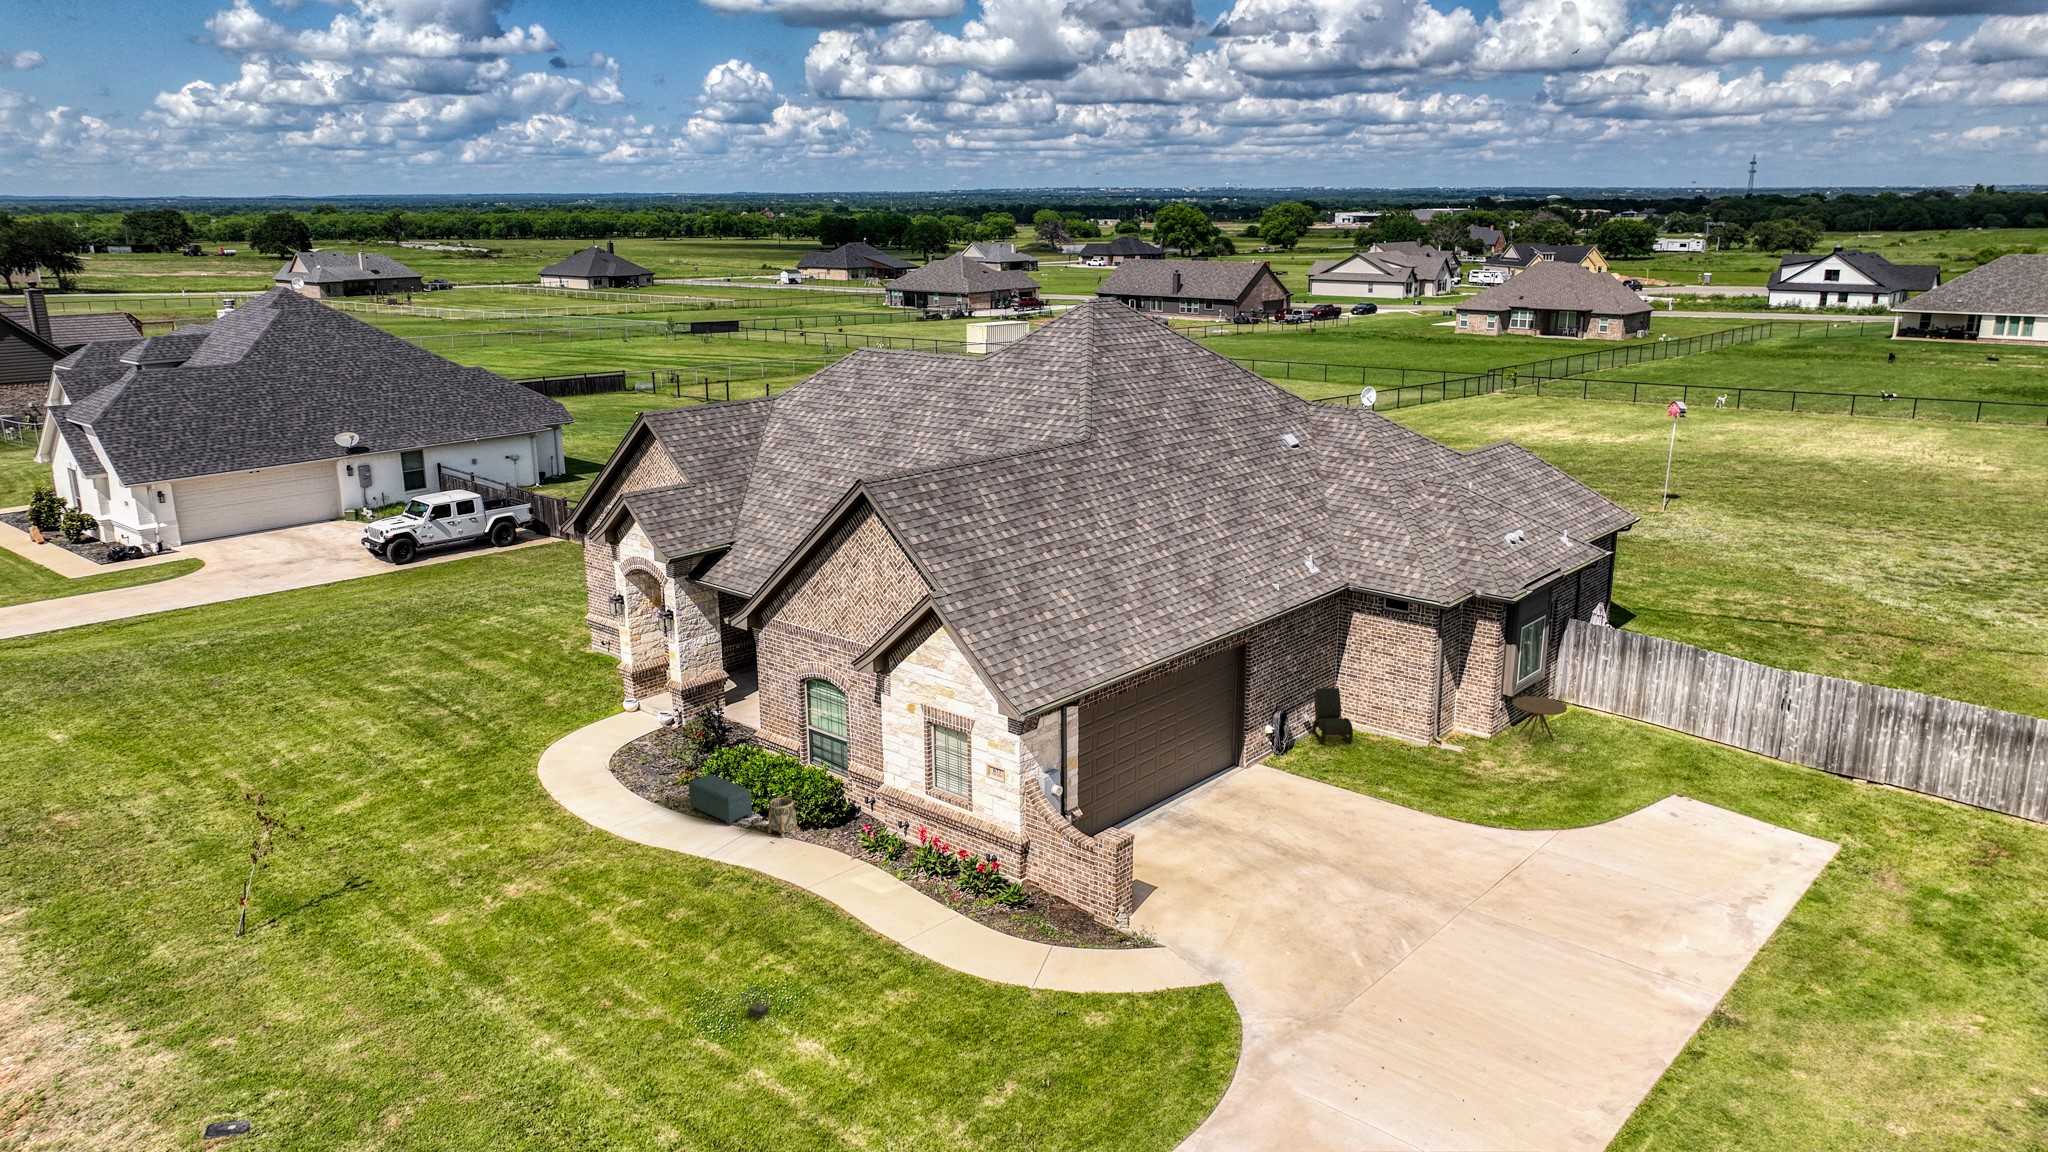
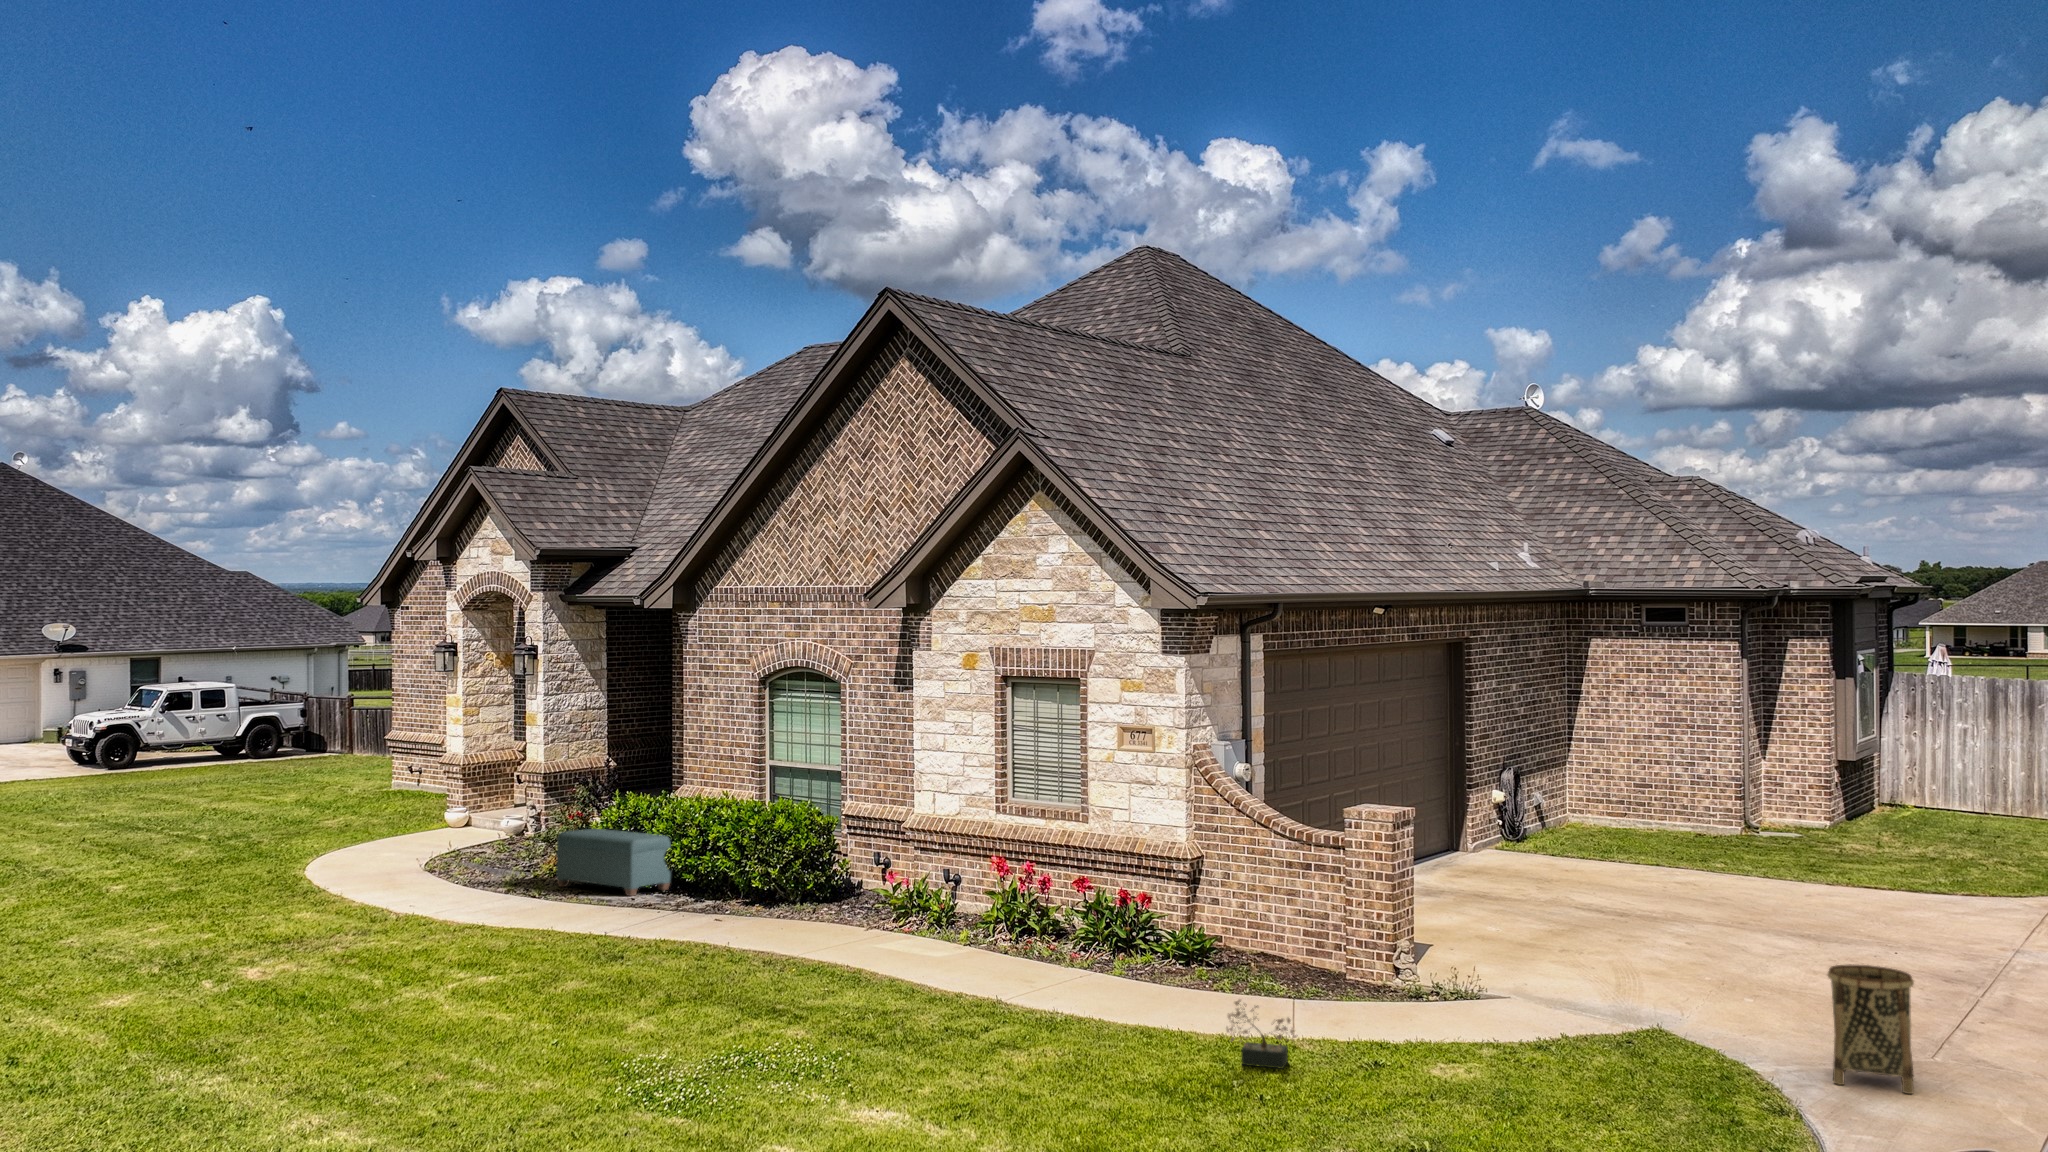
lounge chair: present [1312,688,1353,745] -> none [1549,754,1628,833]
round table: present [1513,696,1567,742] -> none [1850,768,1941,827]
basket: present [768,797,797,838] -> present [1828,964,1914,1094]
decorative plant: present [744,991,769,1018] -> present [1227,1000,1297,1069]

